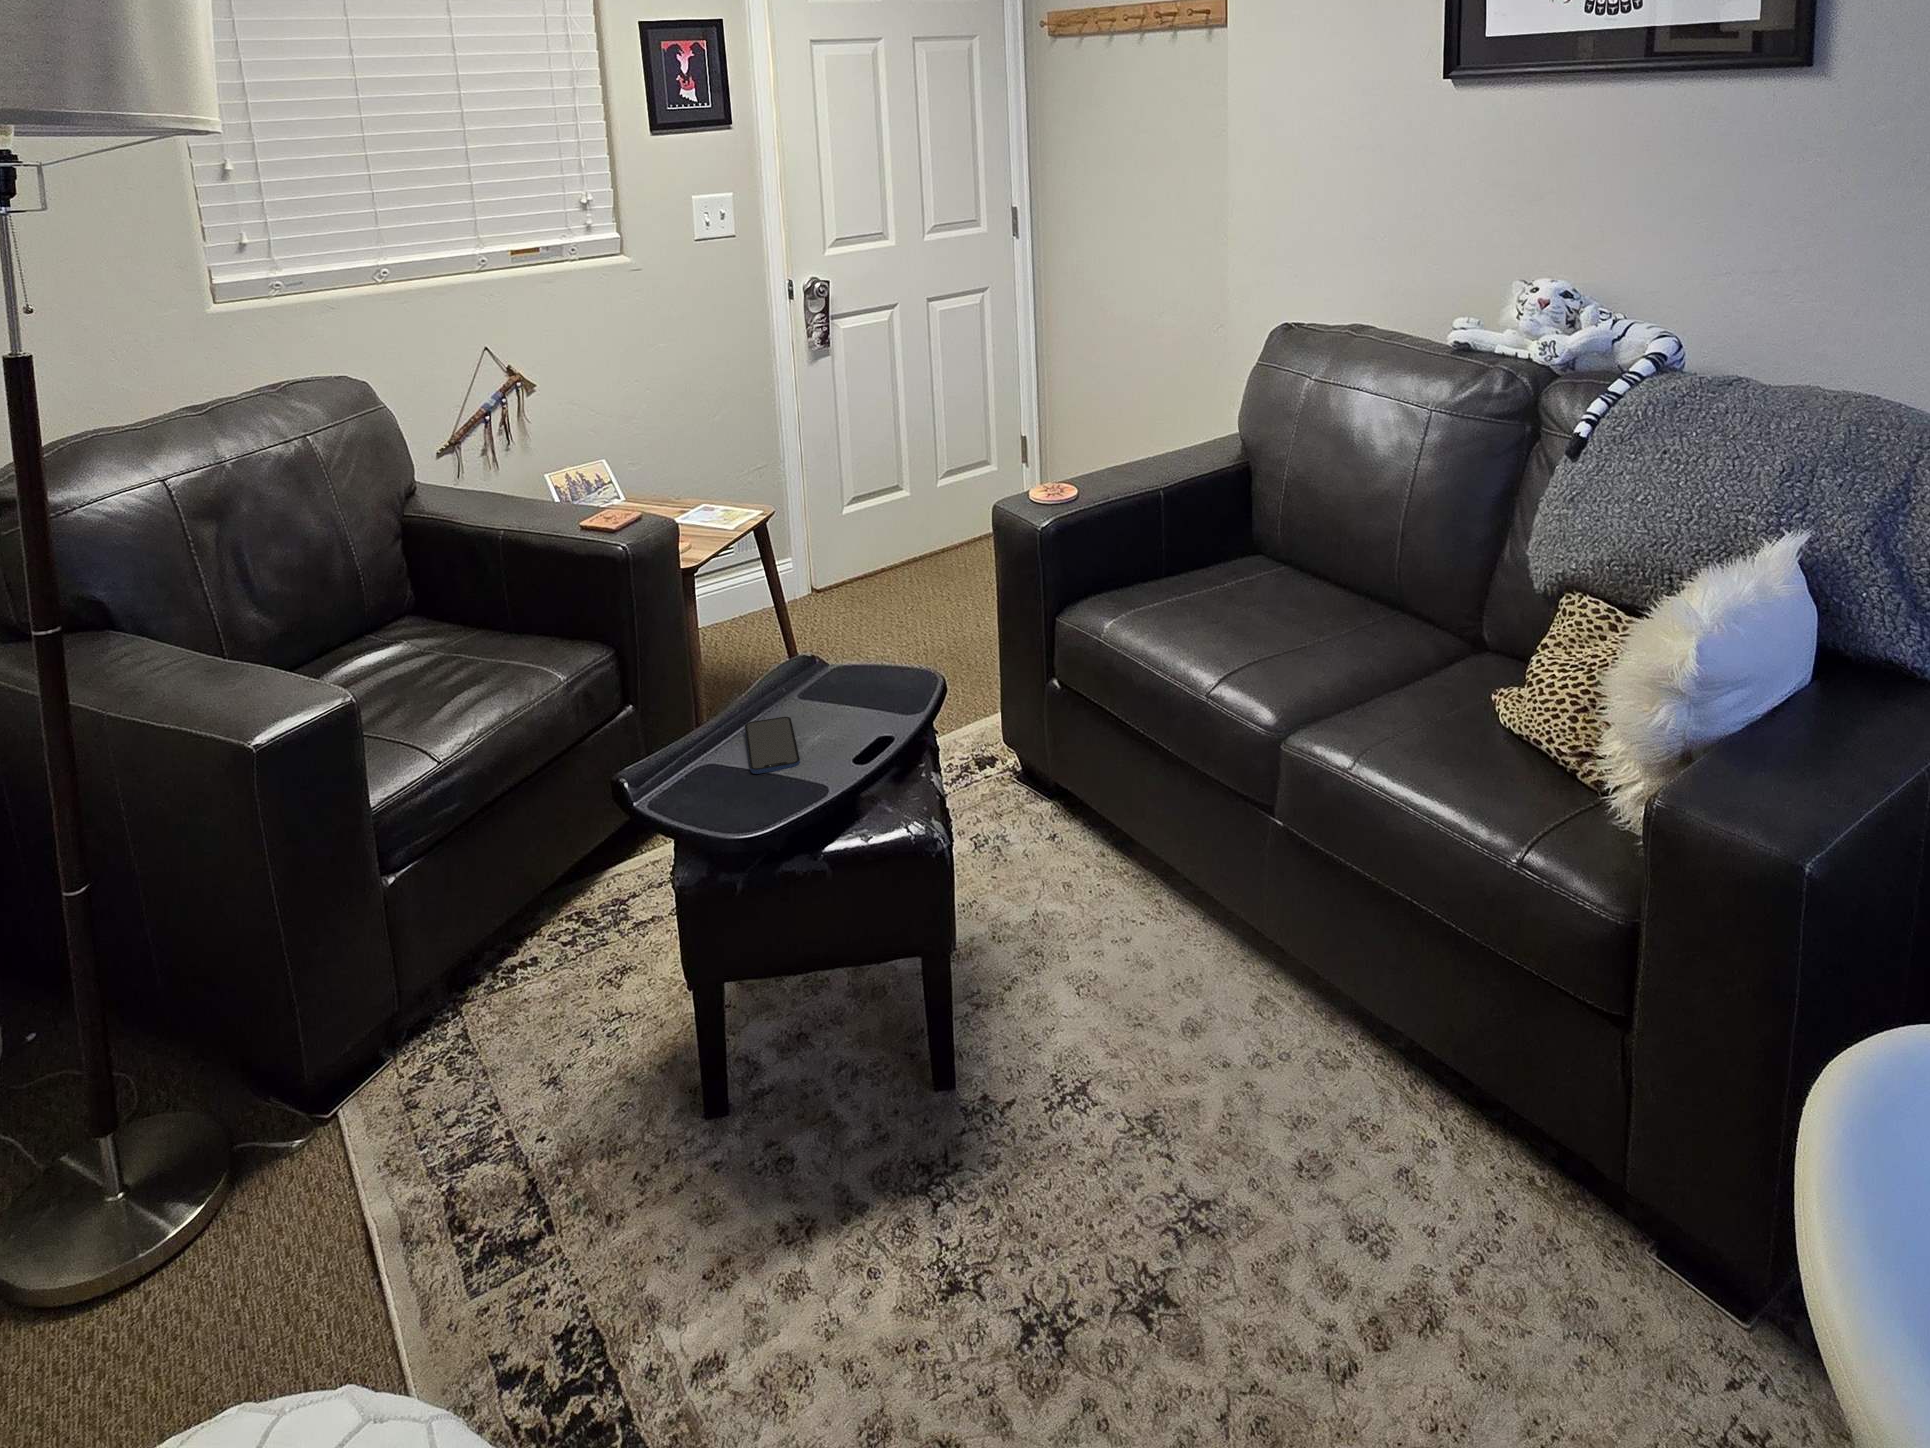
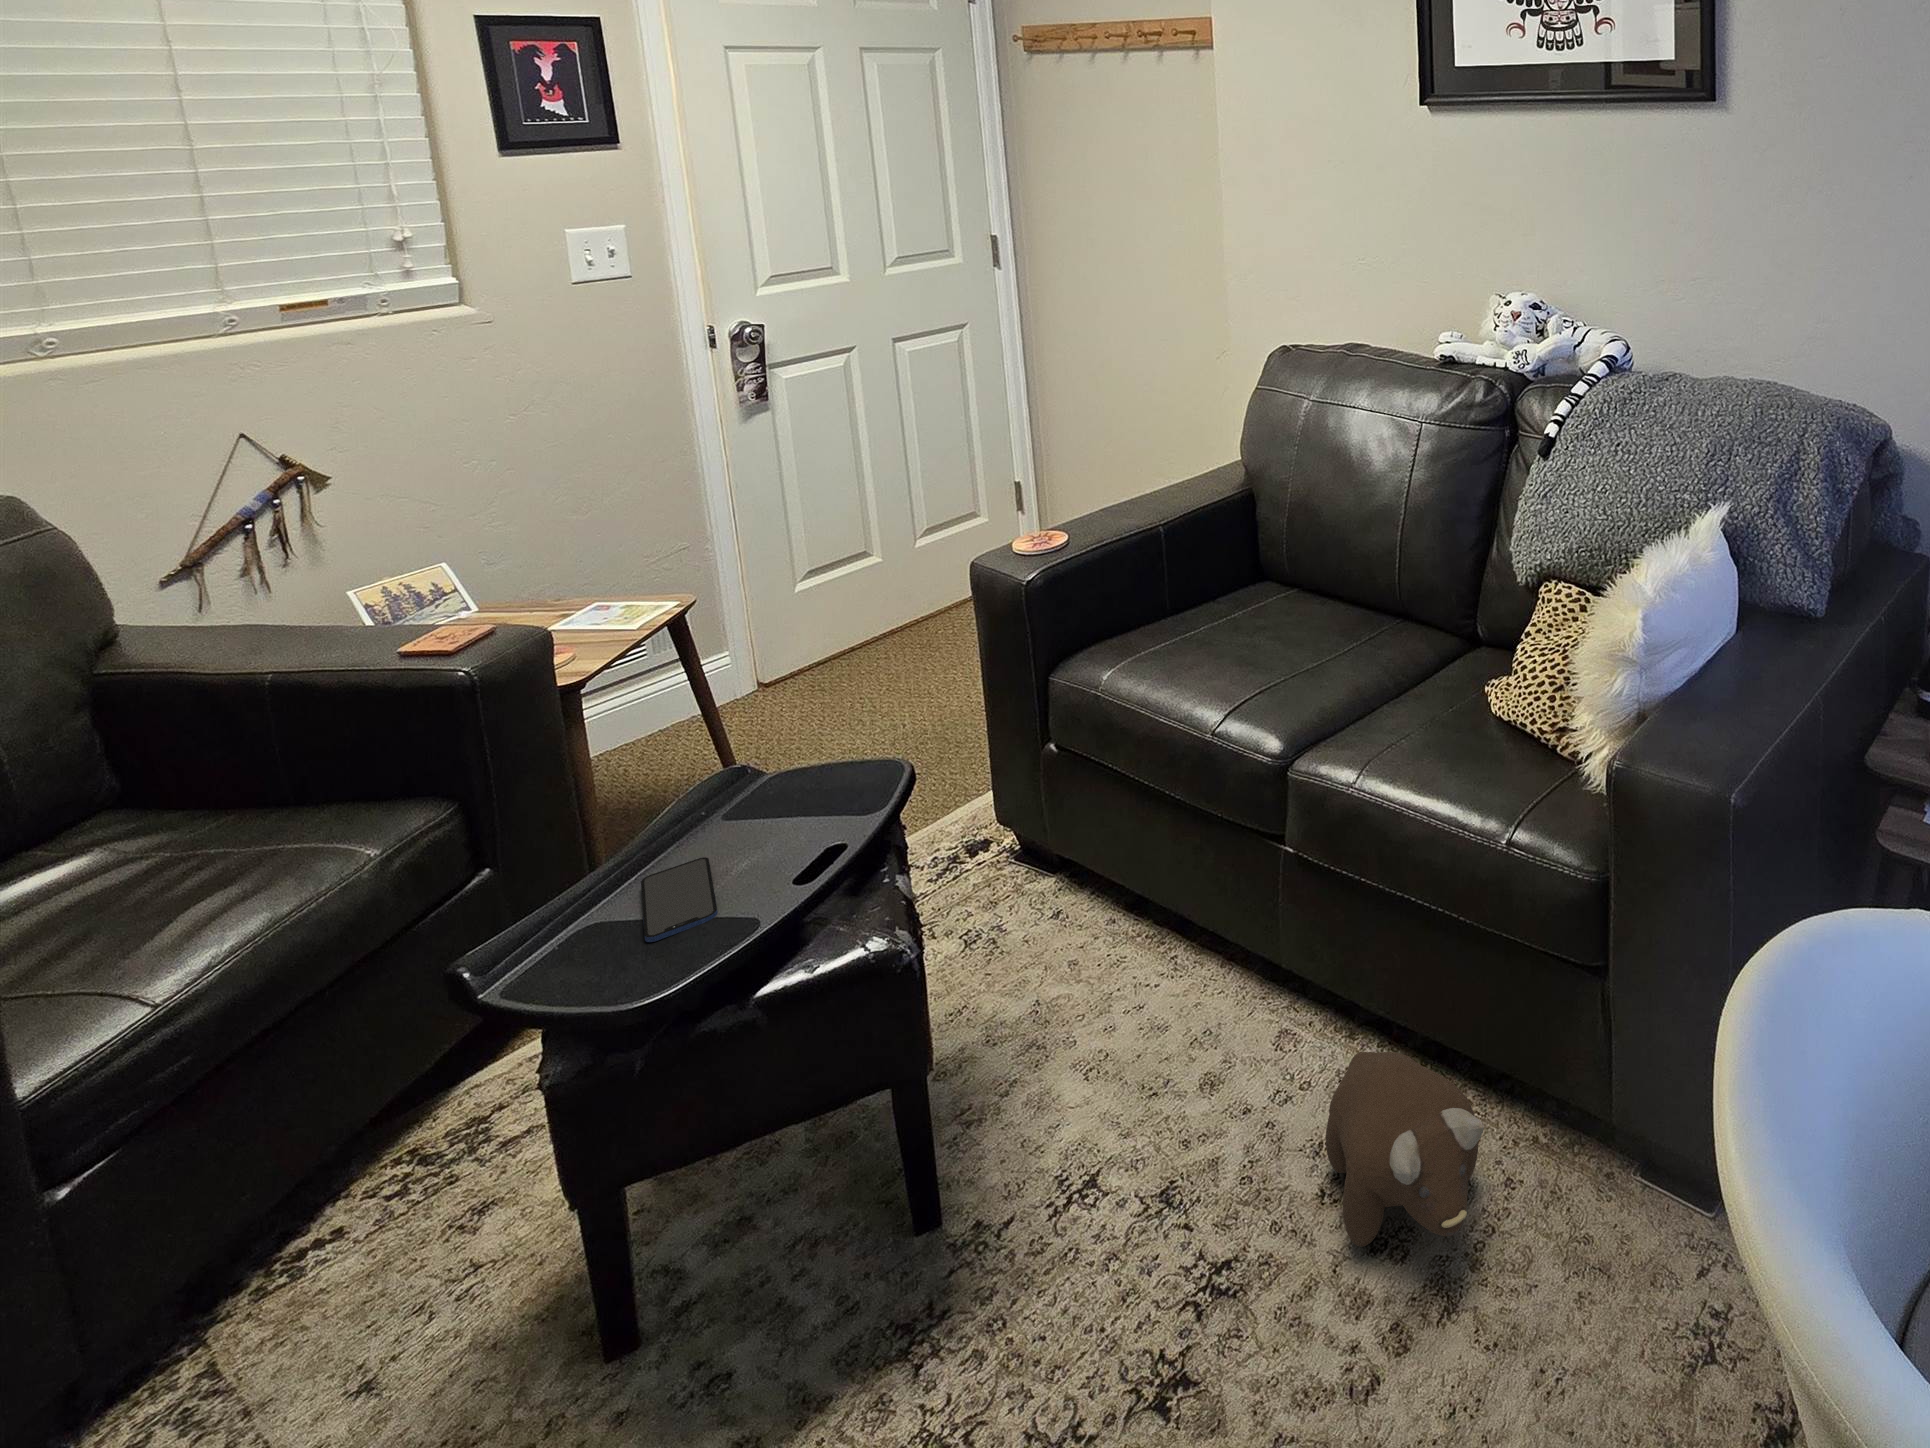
plush toy: none [1306,1049,1485,1262] -> present [1326,1052,1484,1247]

